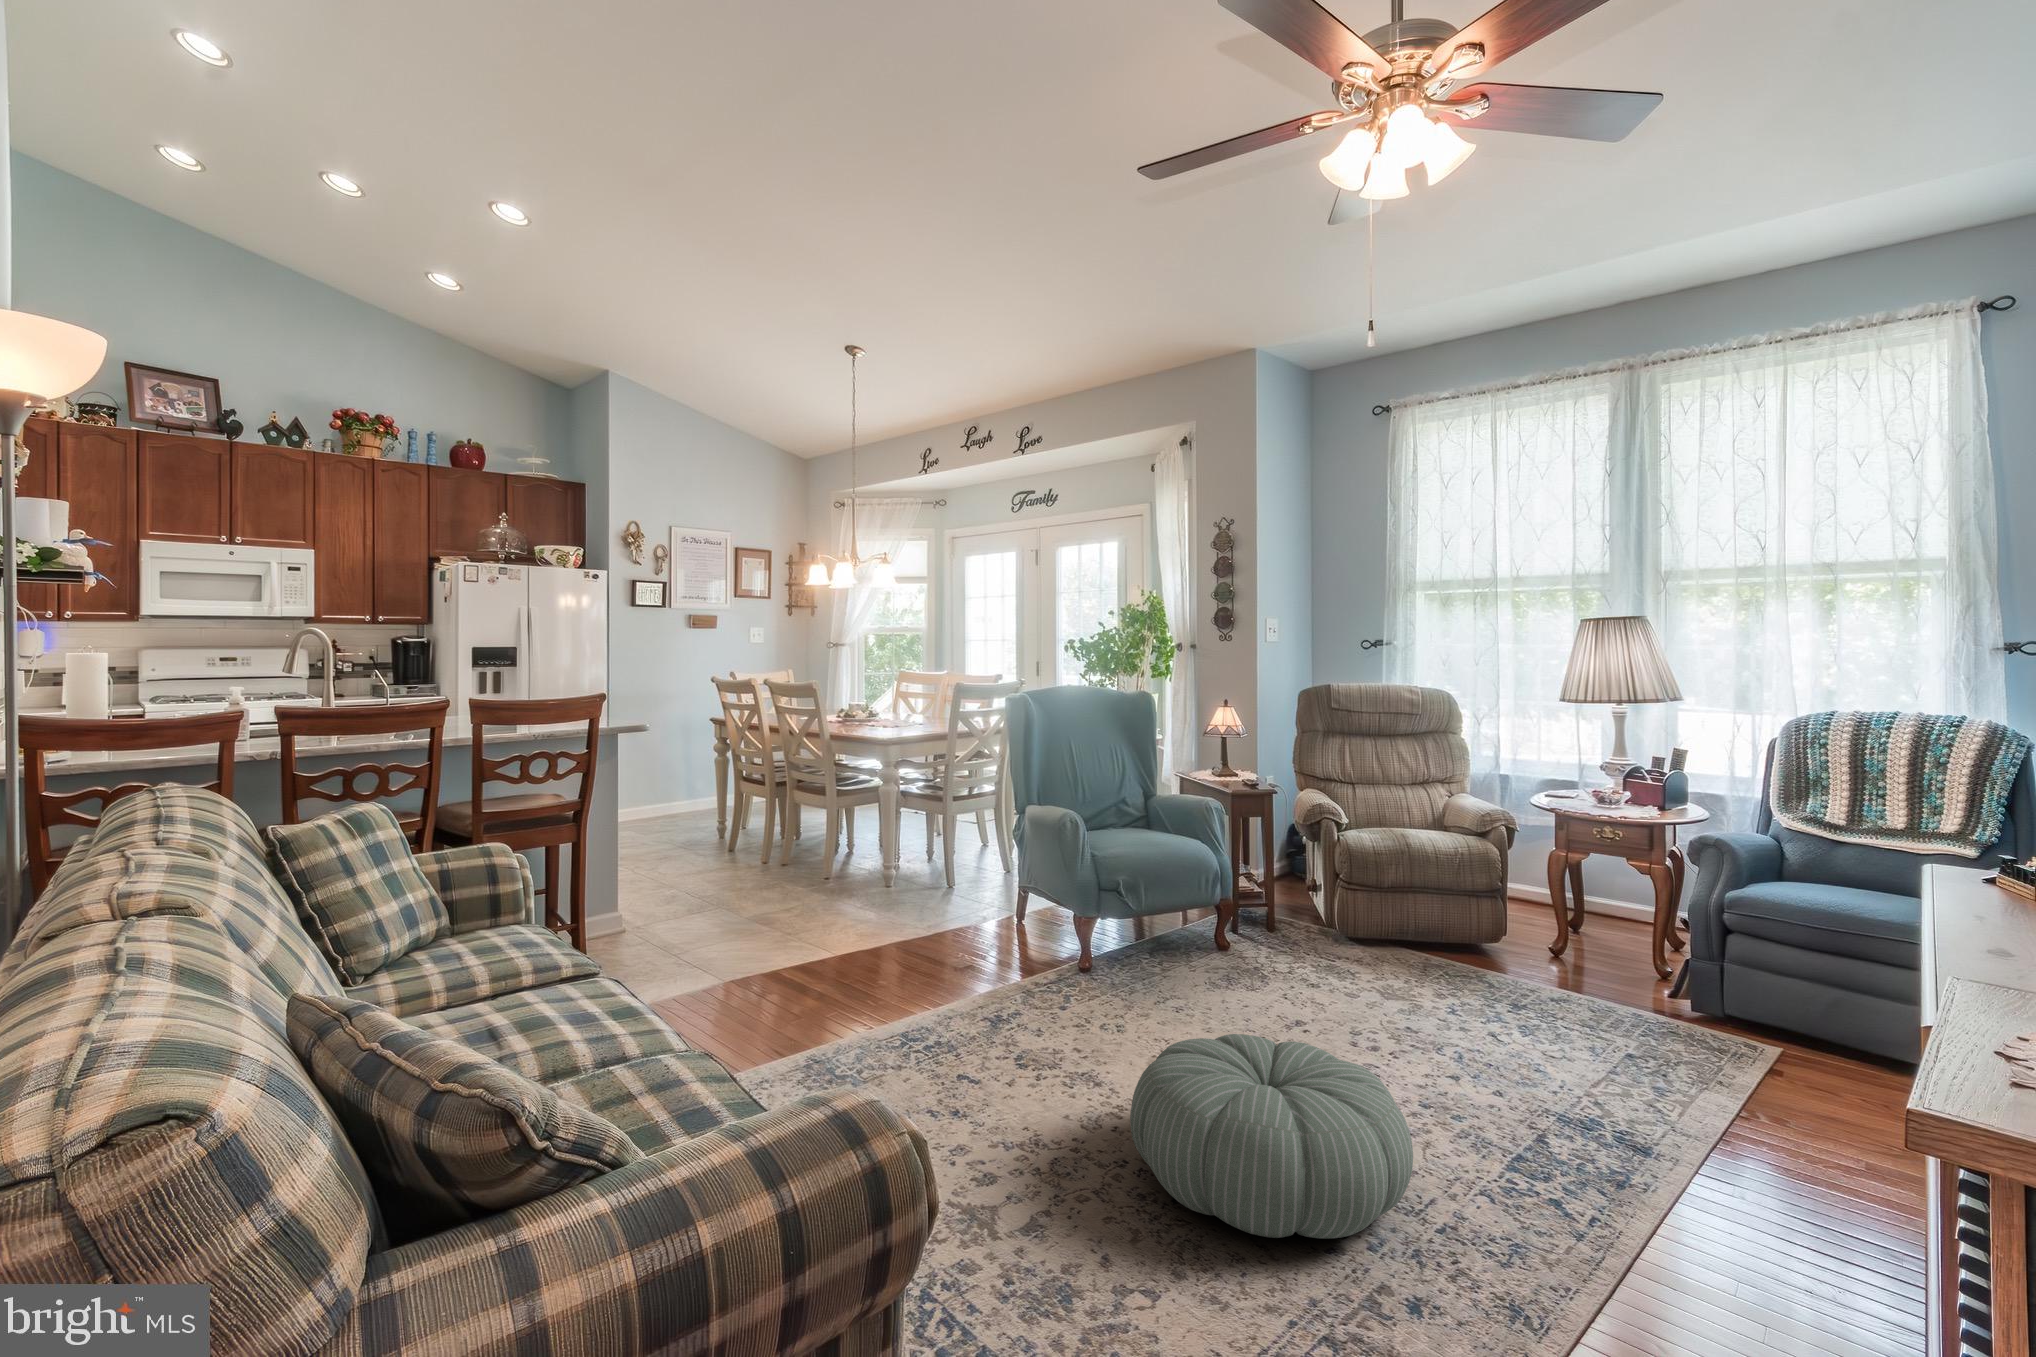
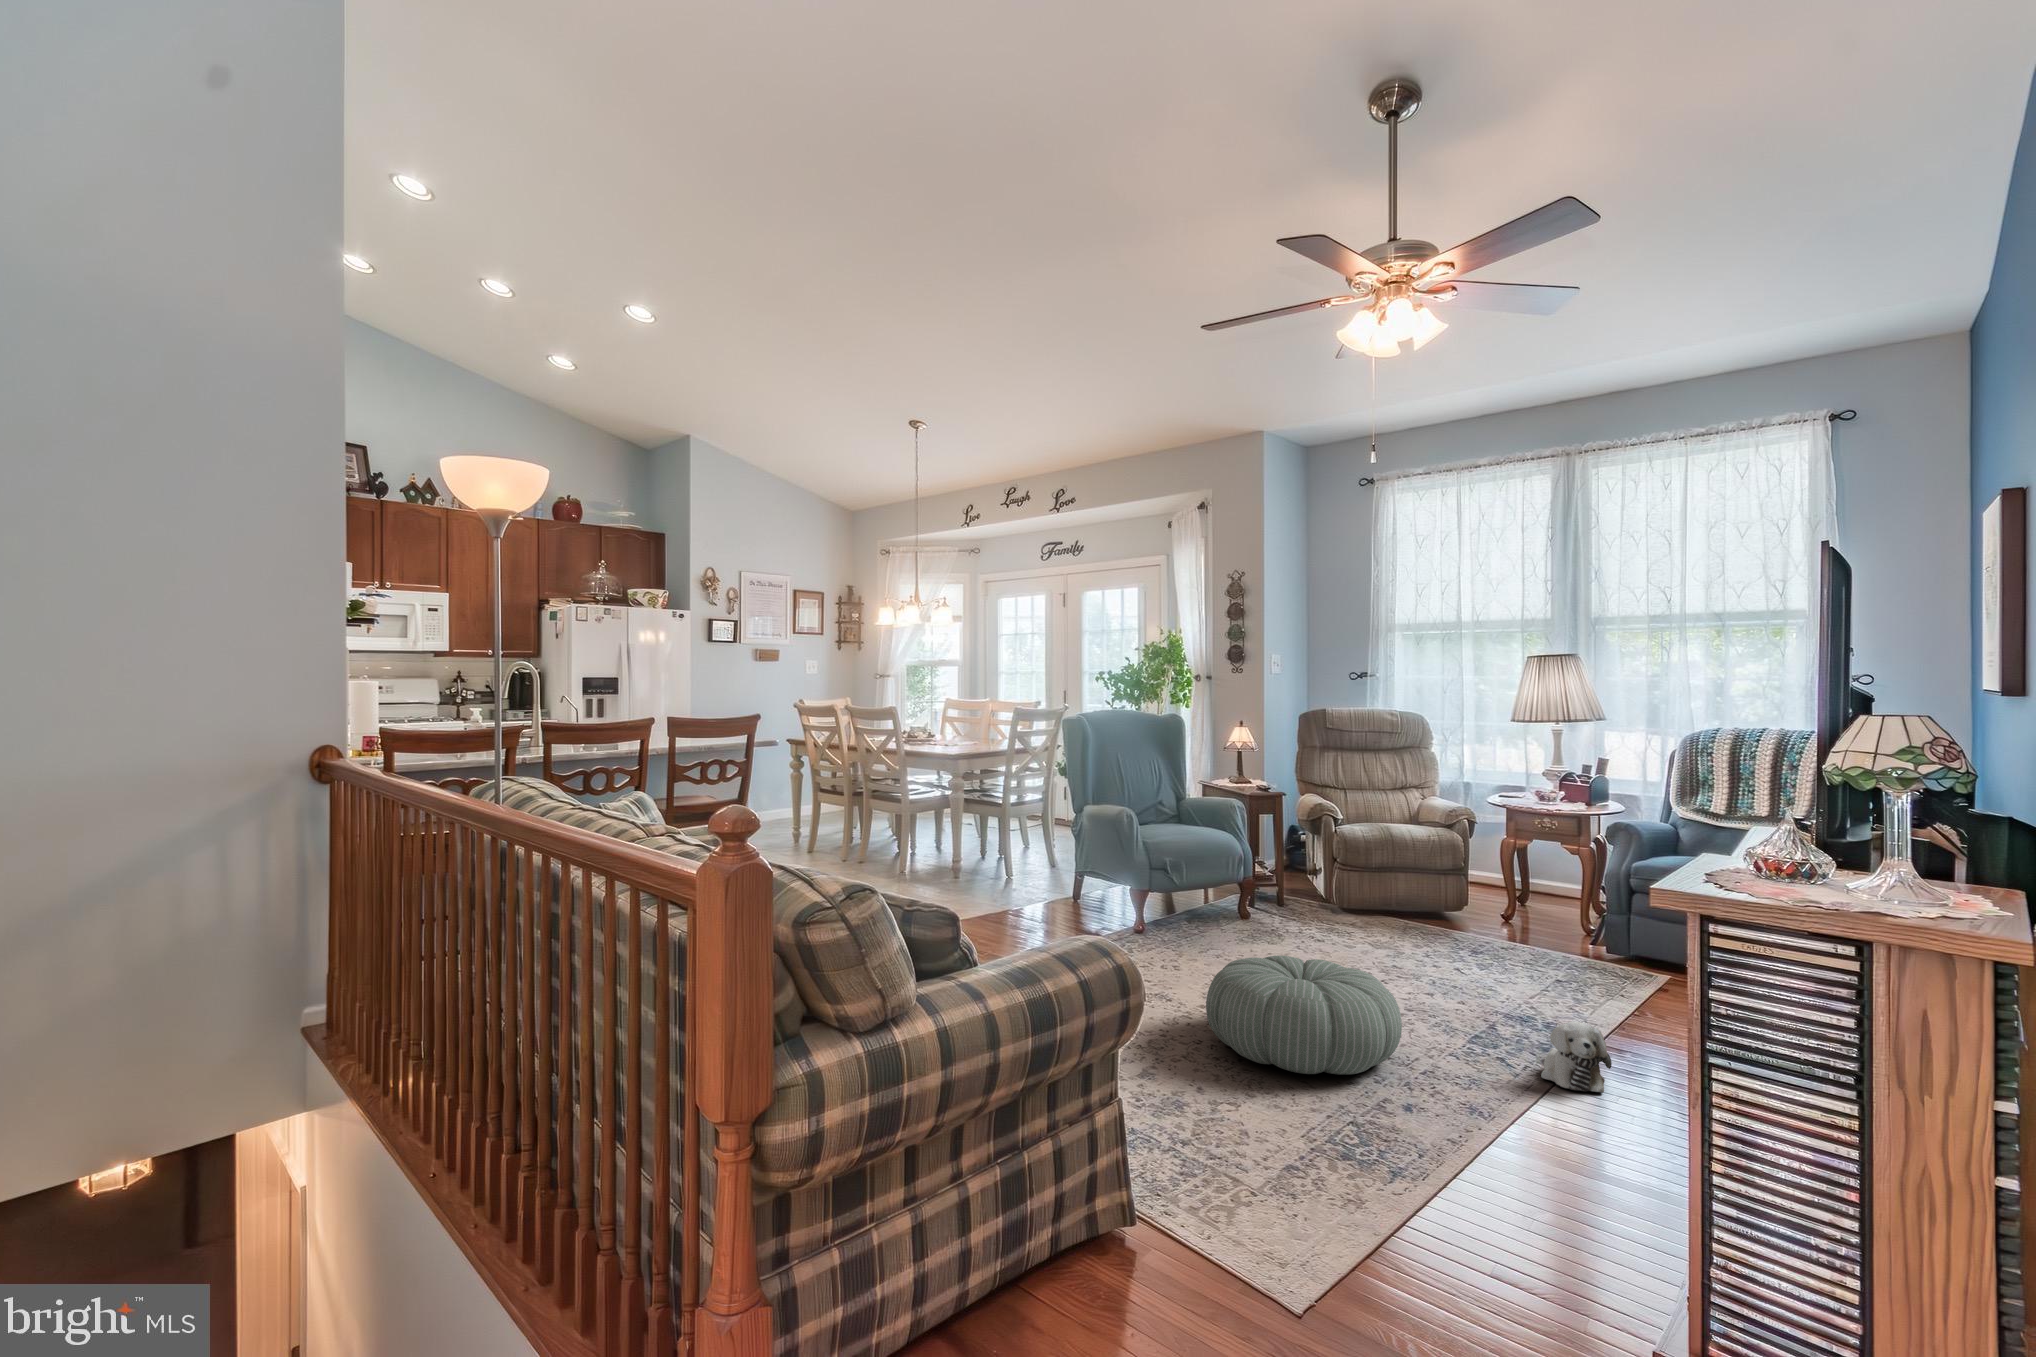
plush toy: none [1624,1166,1736,1283] -> present [1541,1022,1612,1093]

